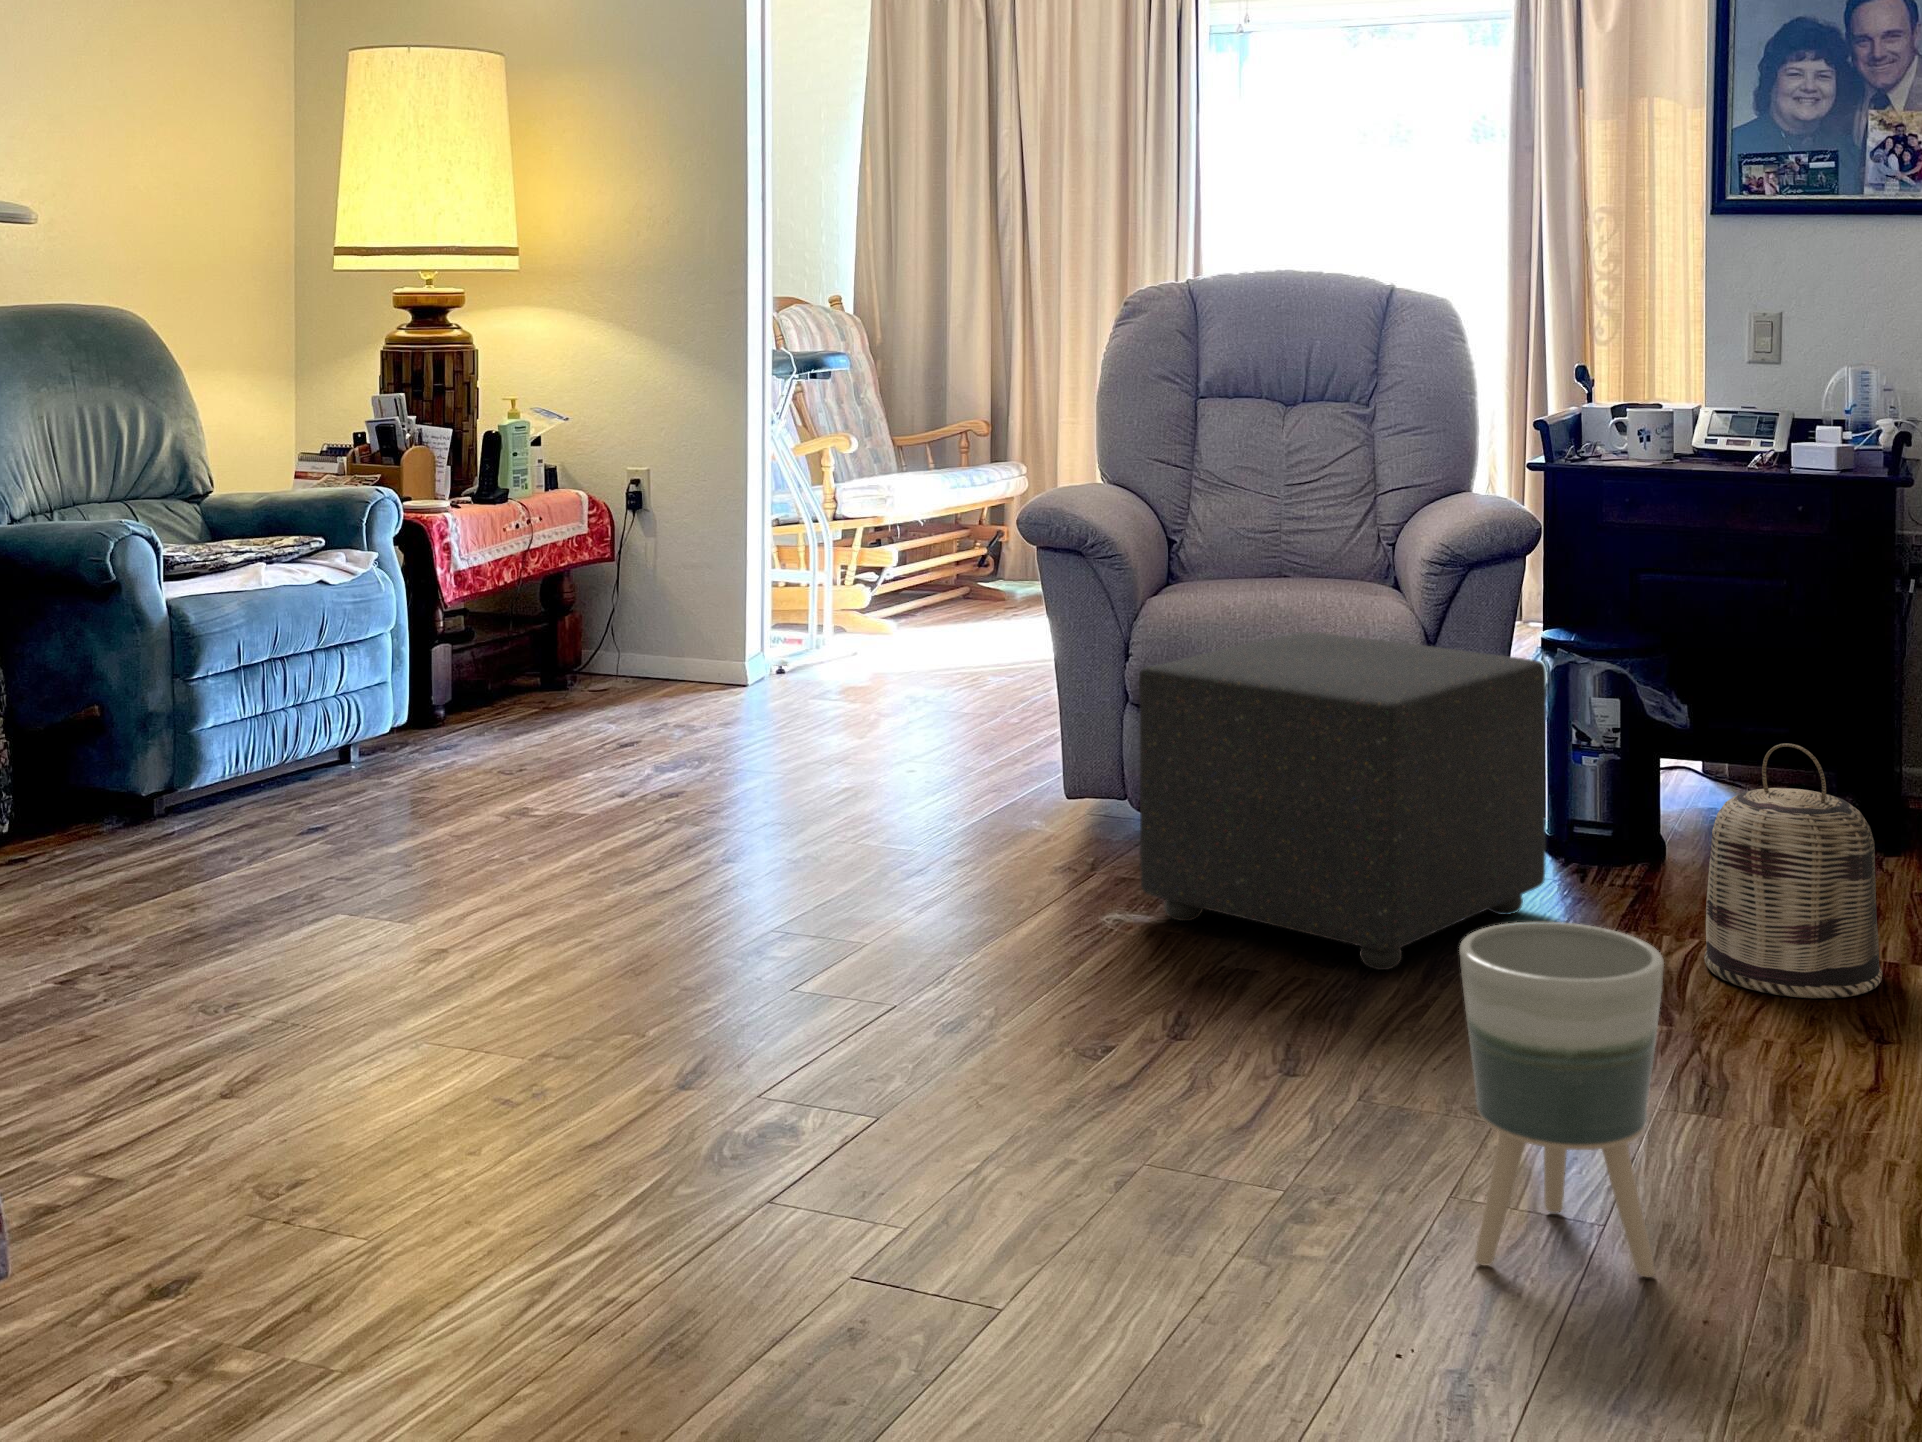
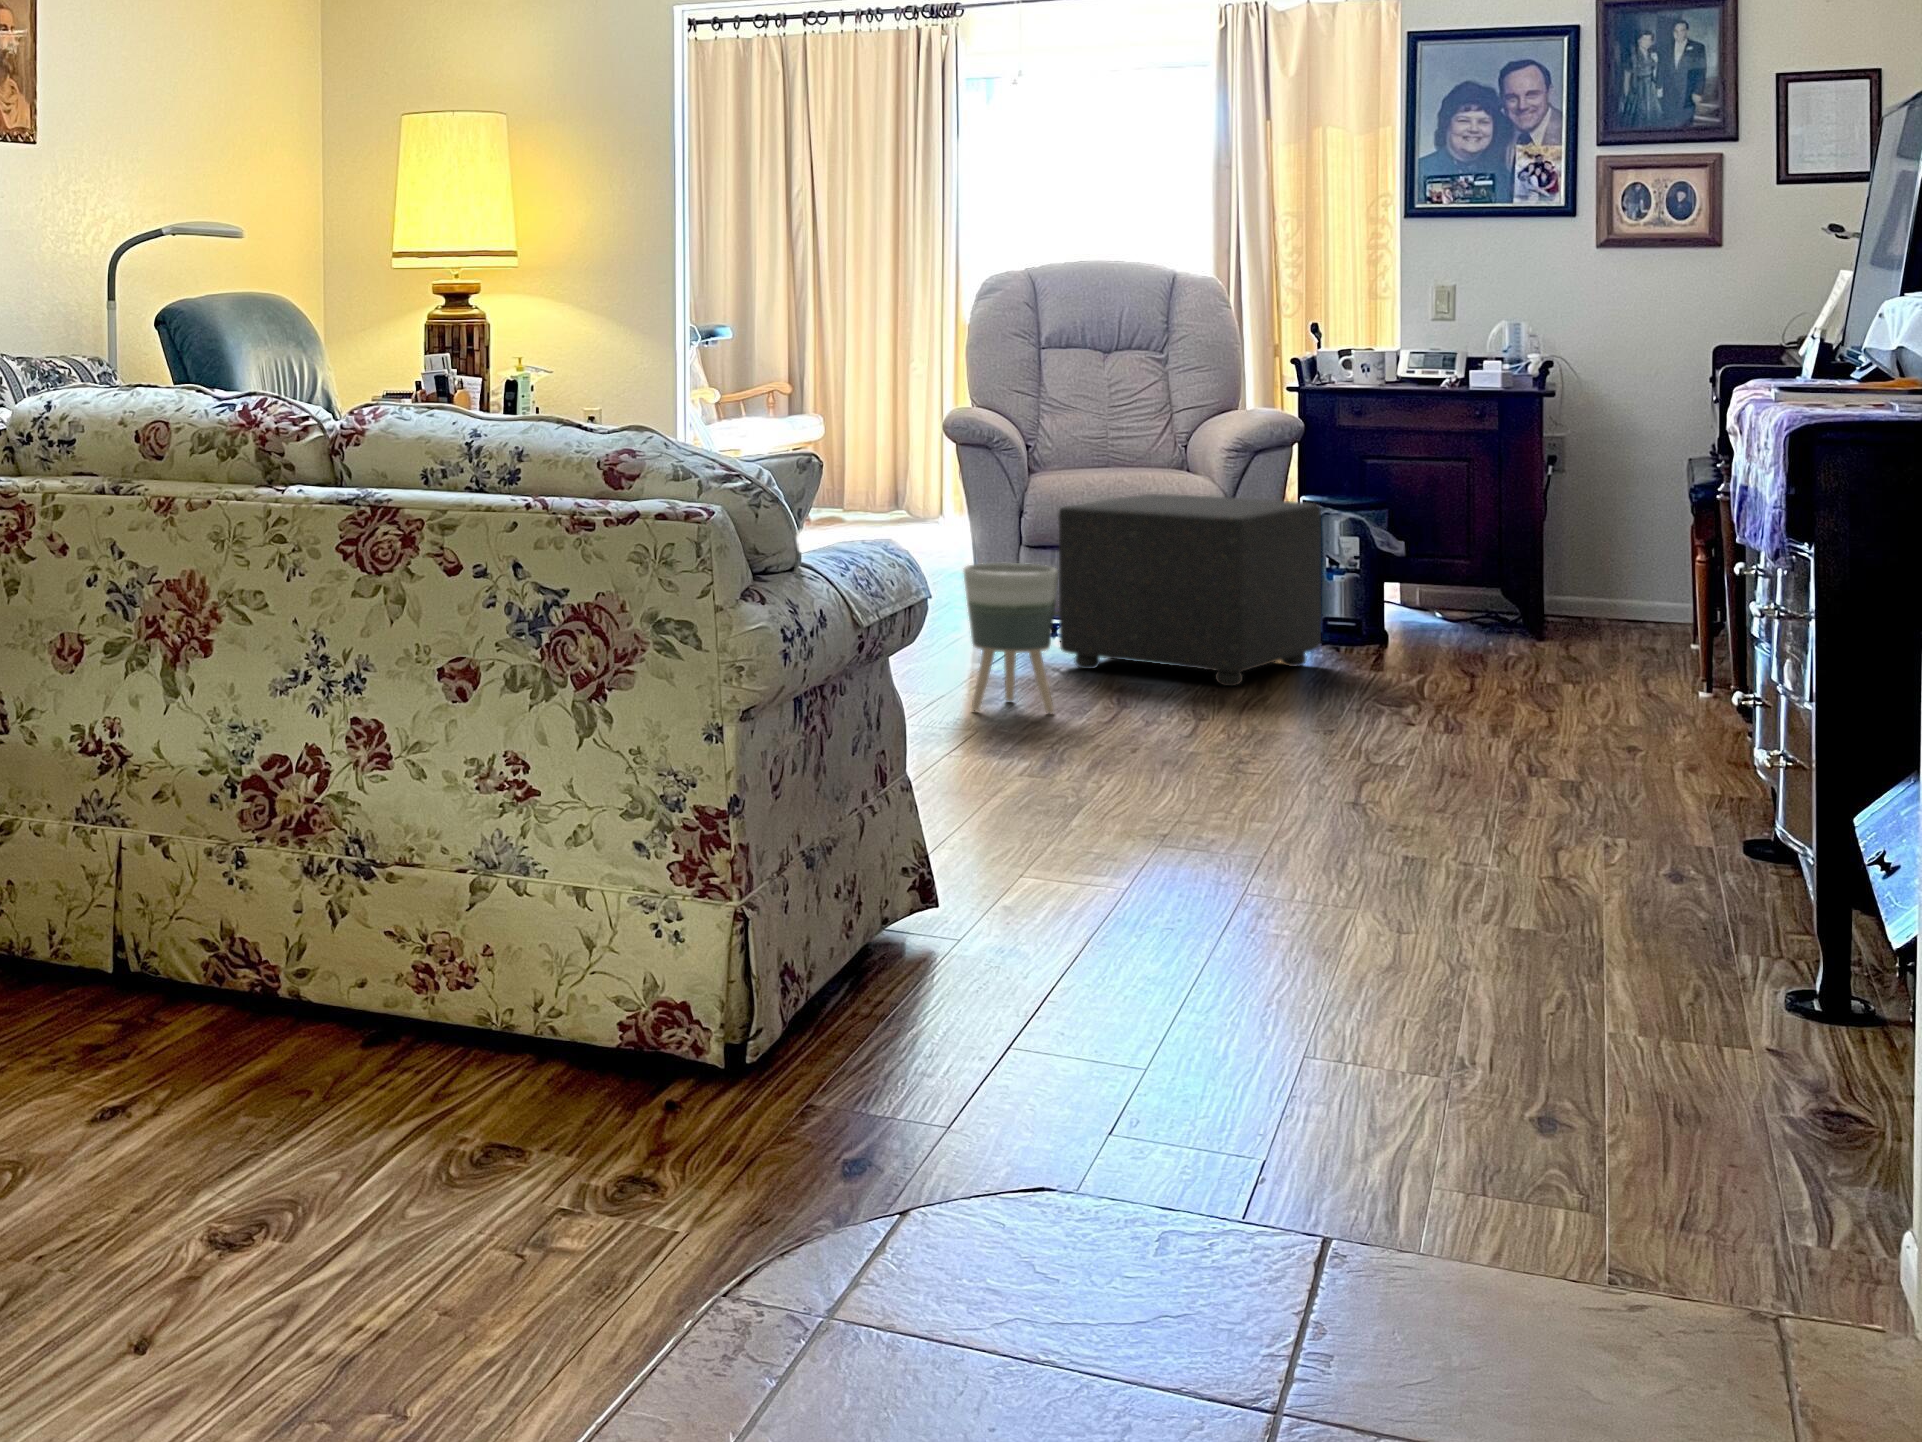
basket: present [1704,743,1882,998] -> none [1434,544,1549,695]
planter: present [1459,922,1664,1277] -> present [963,563,1059,714]

